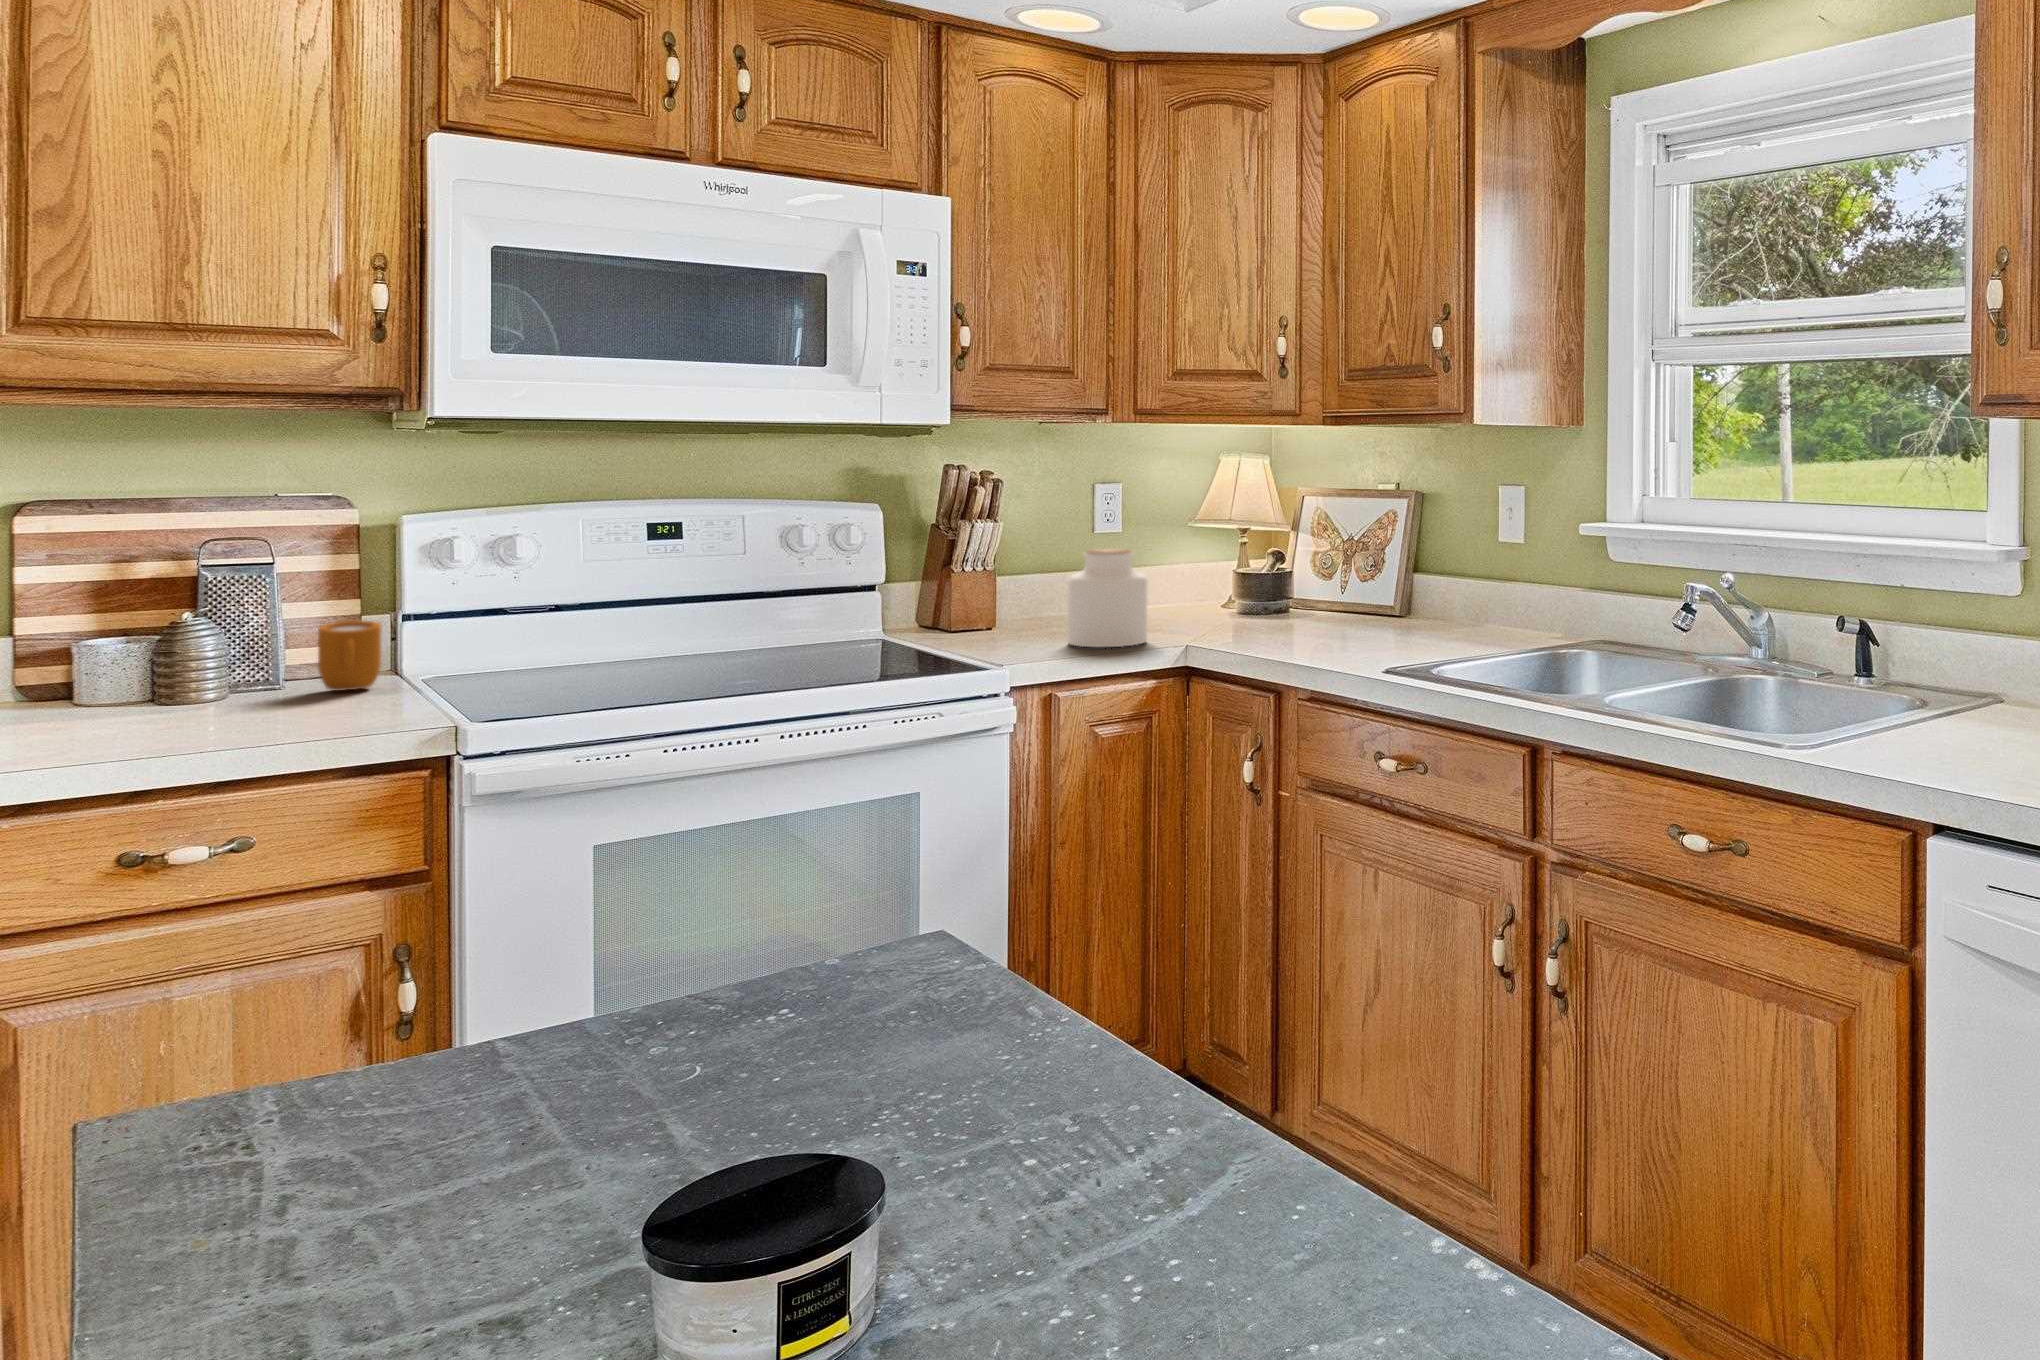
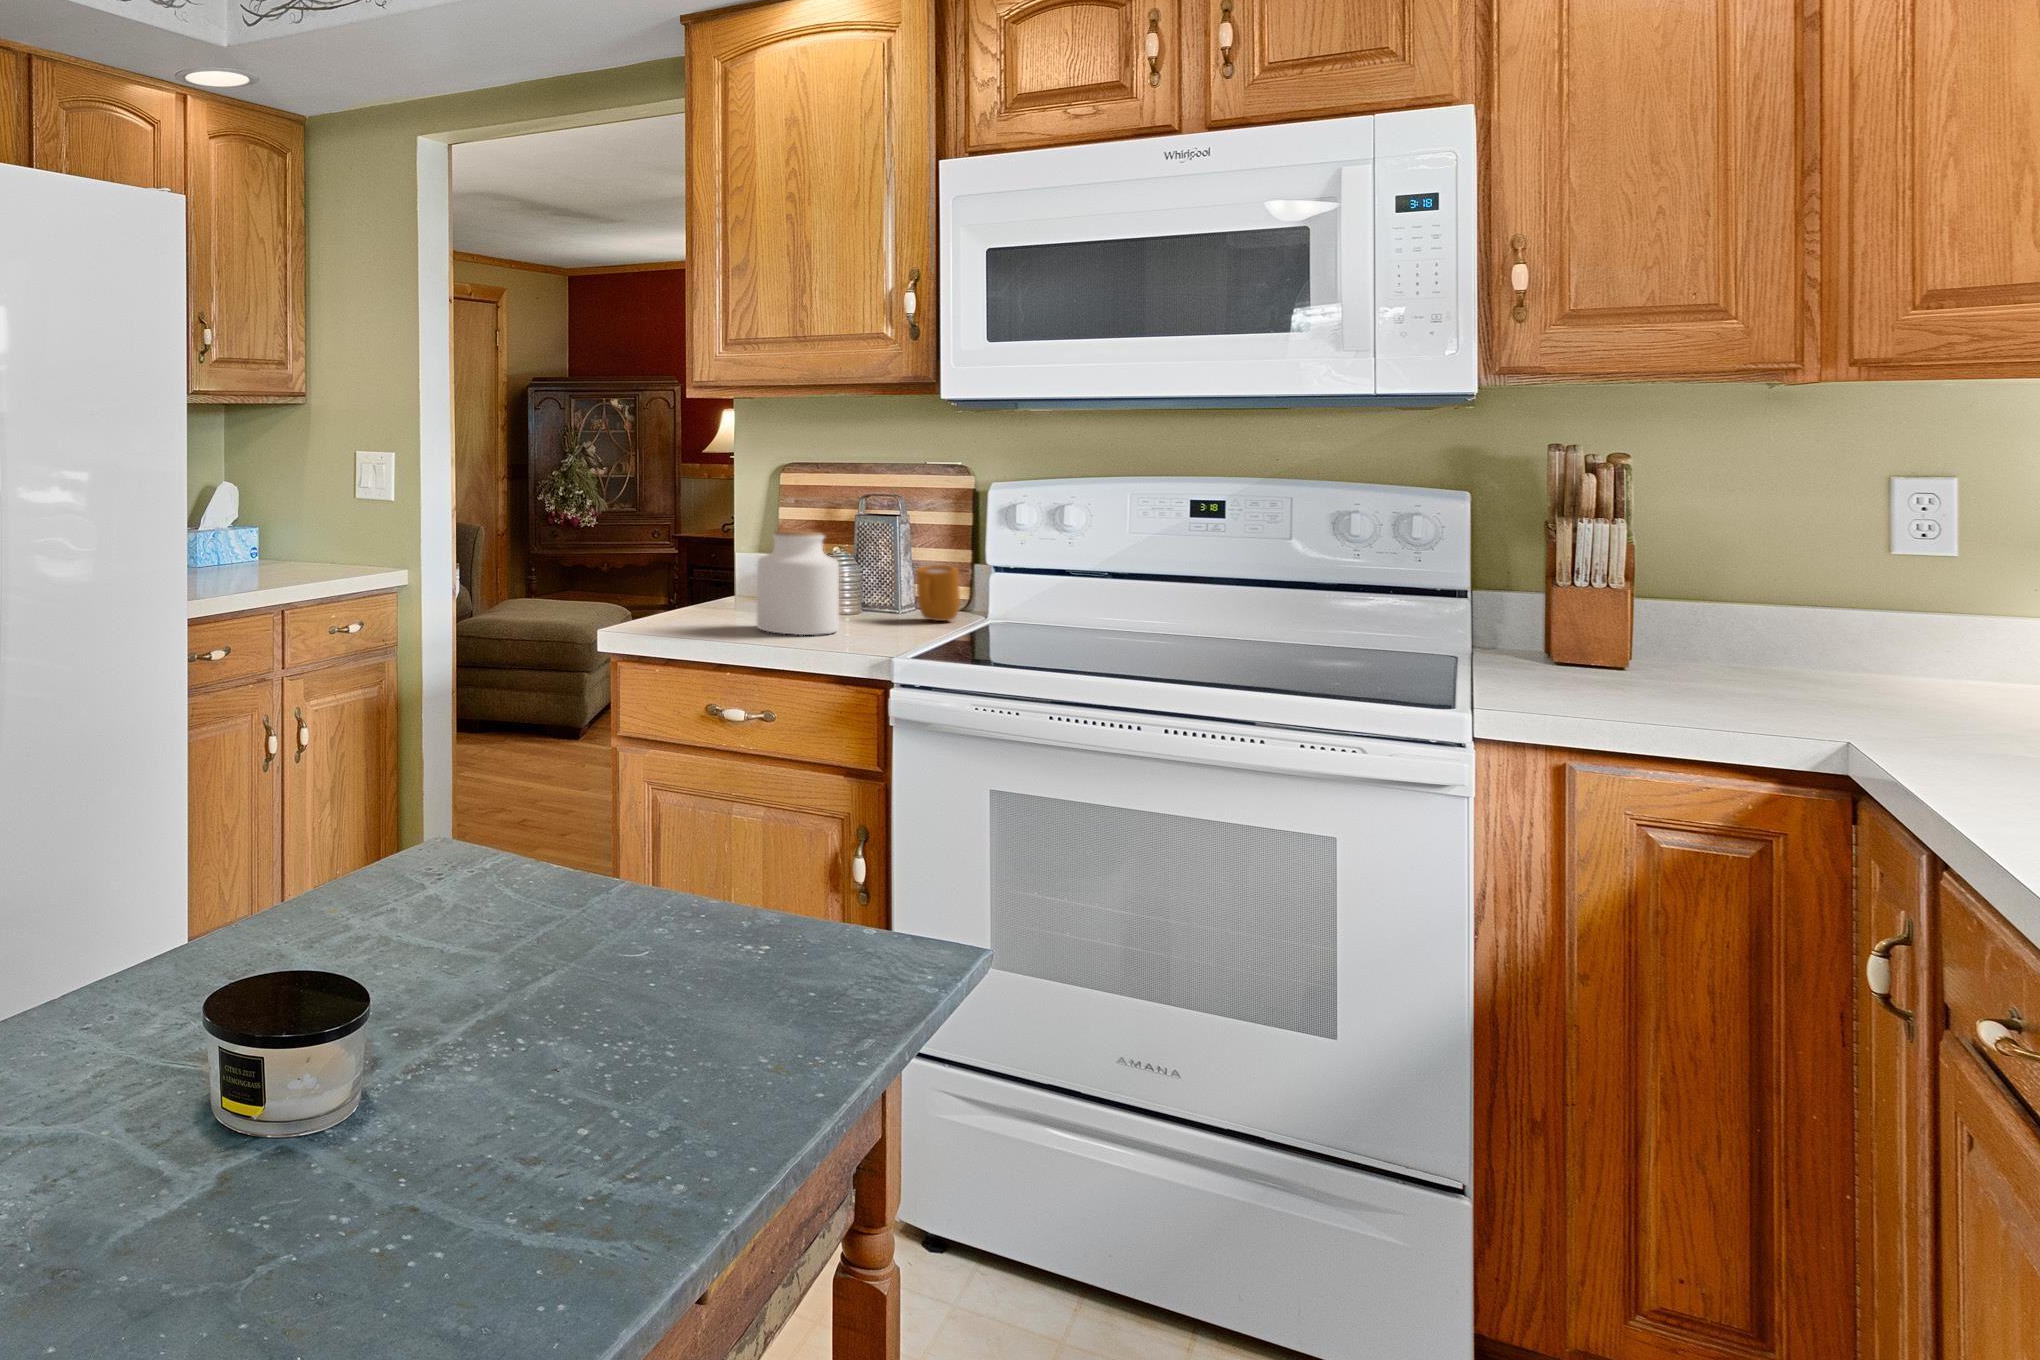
jar: present [1067,549,1147,647] -> present [757,531,839,635]

